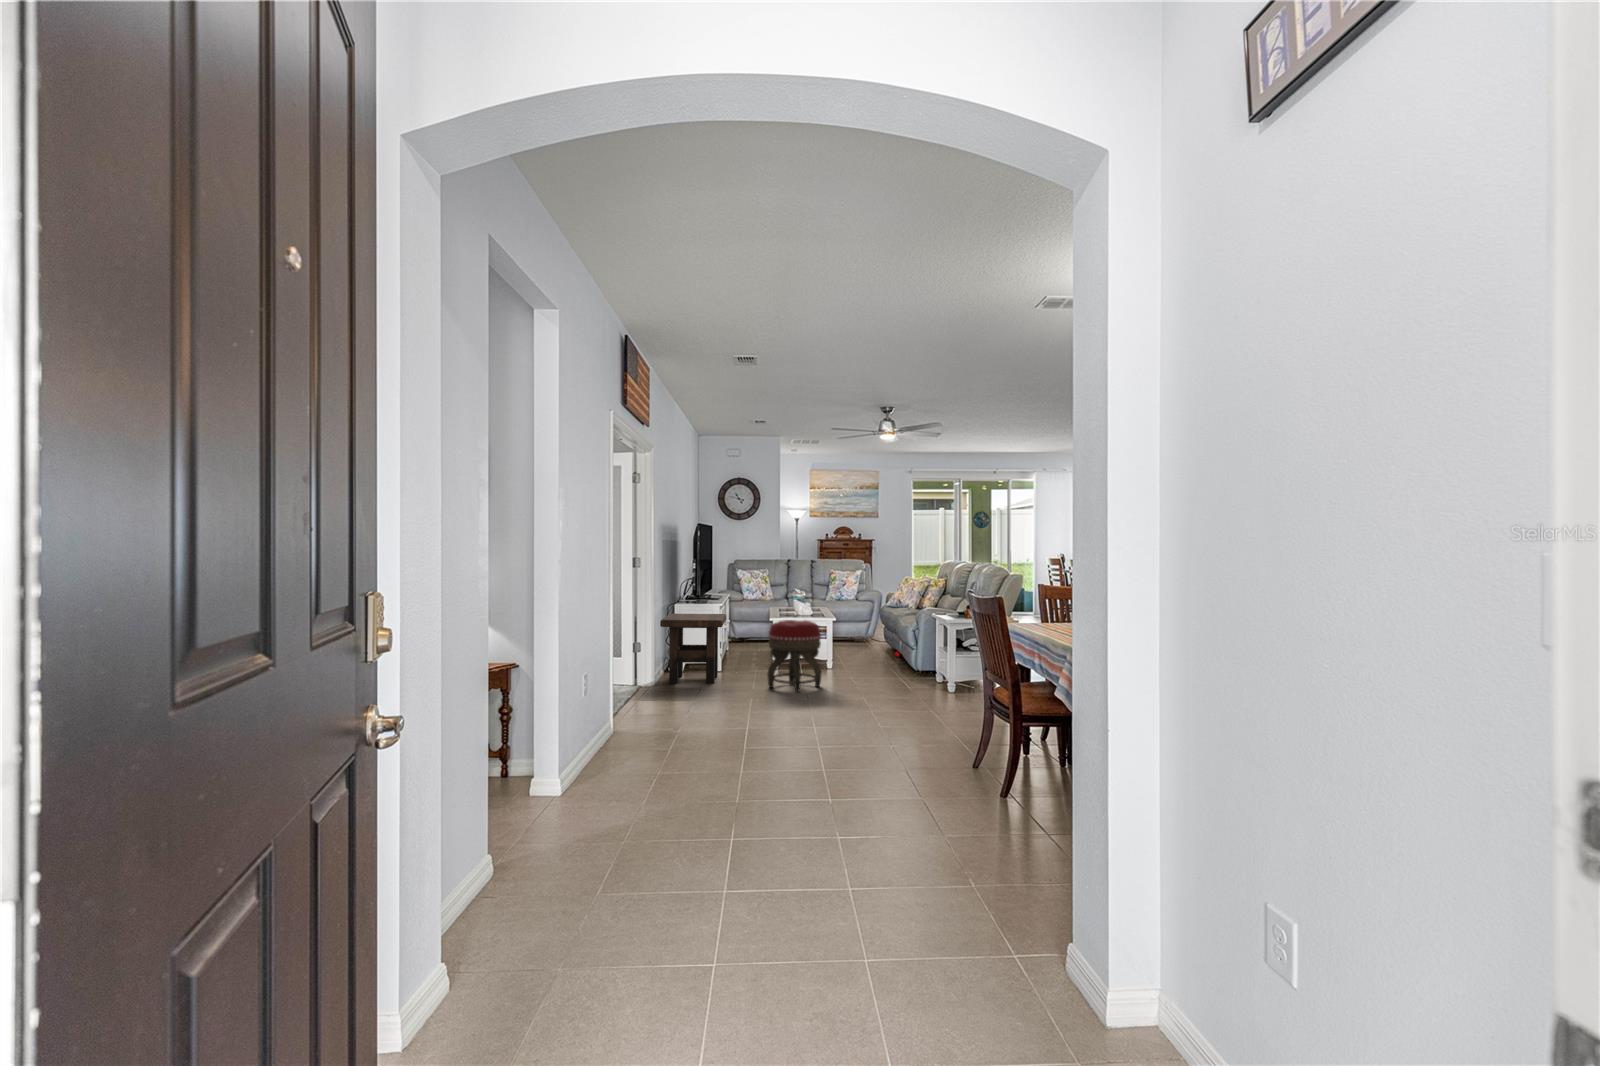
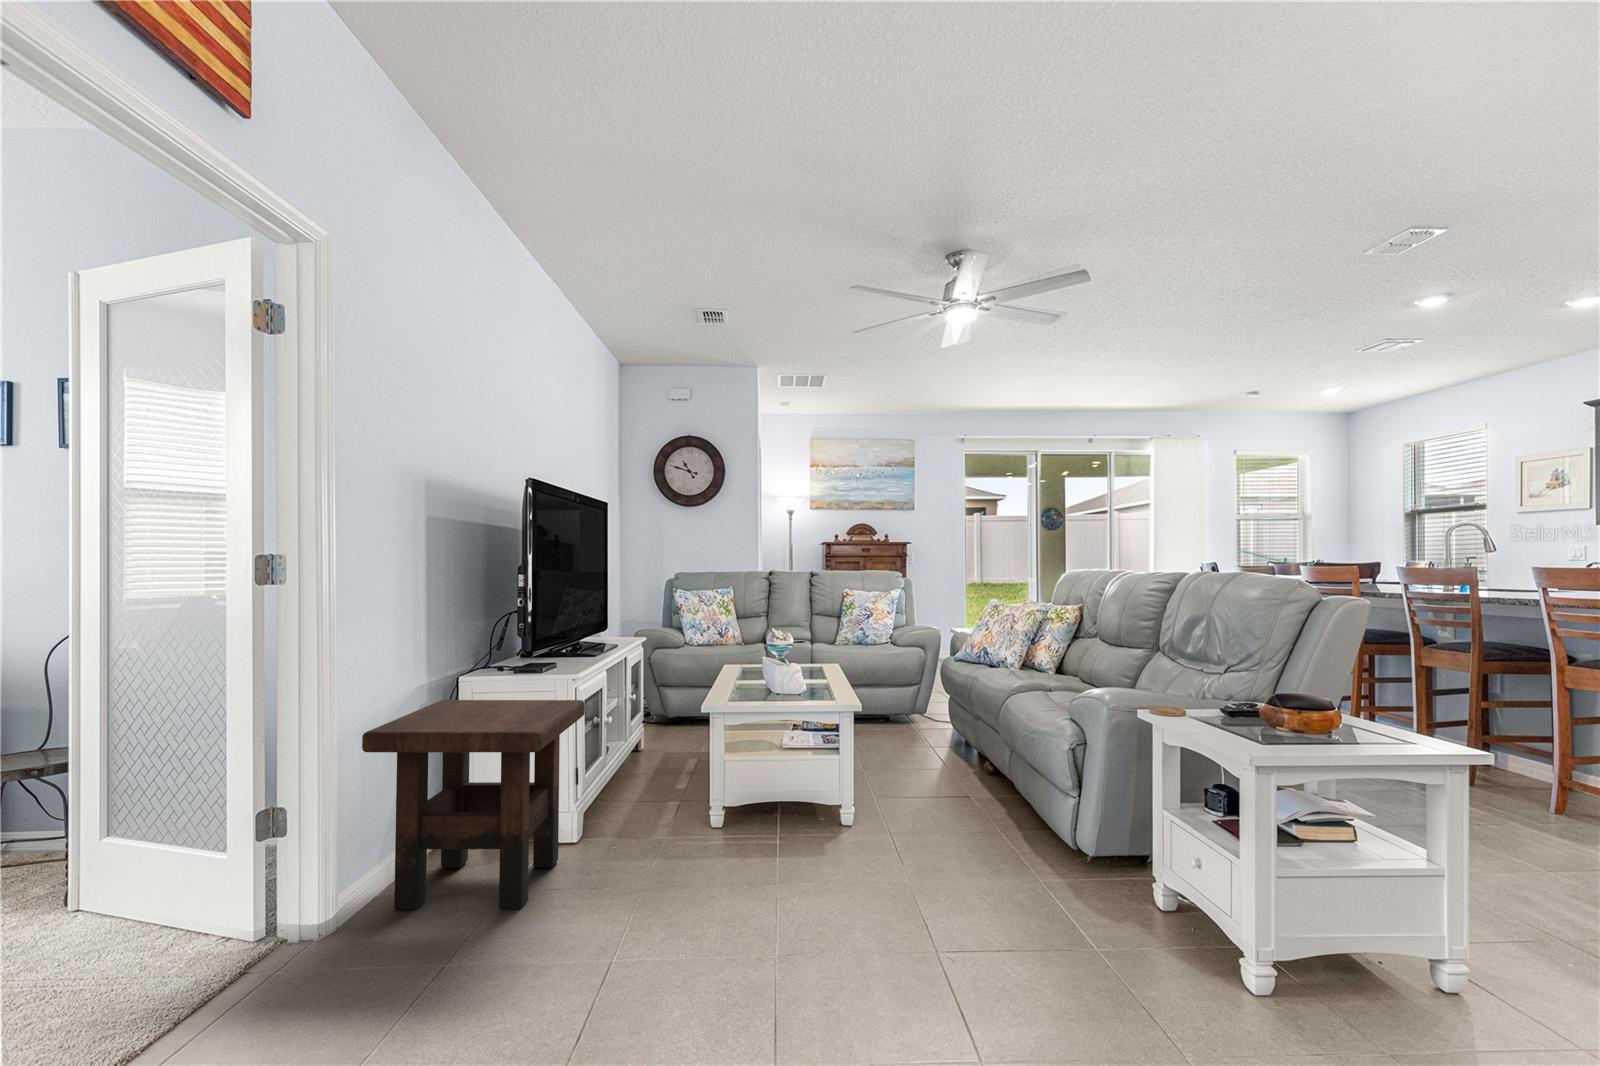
footstool: present [767,620,821,692] -> none [663,730,825,978]

